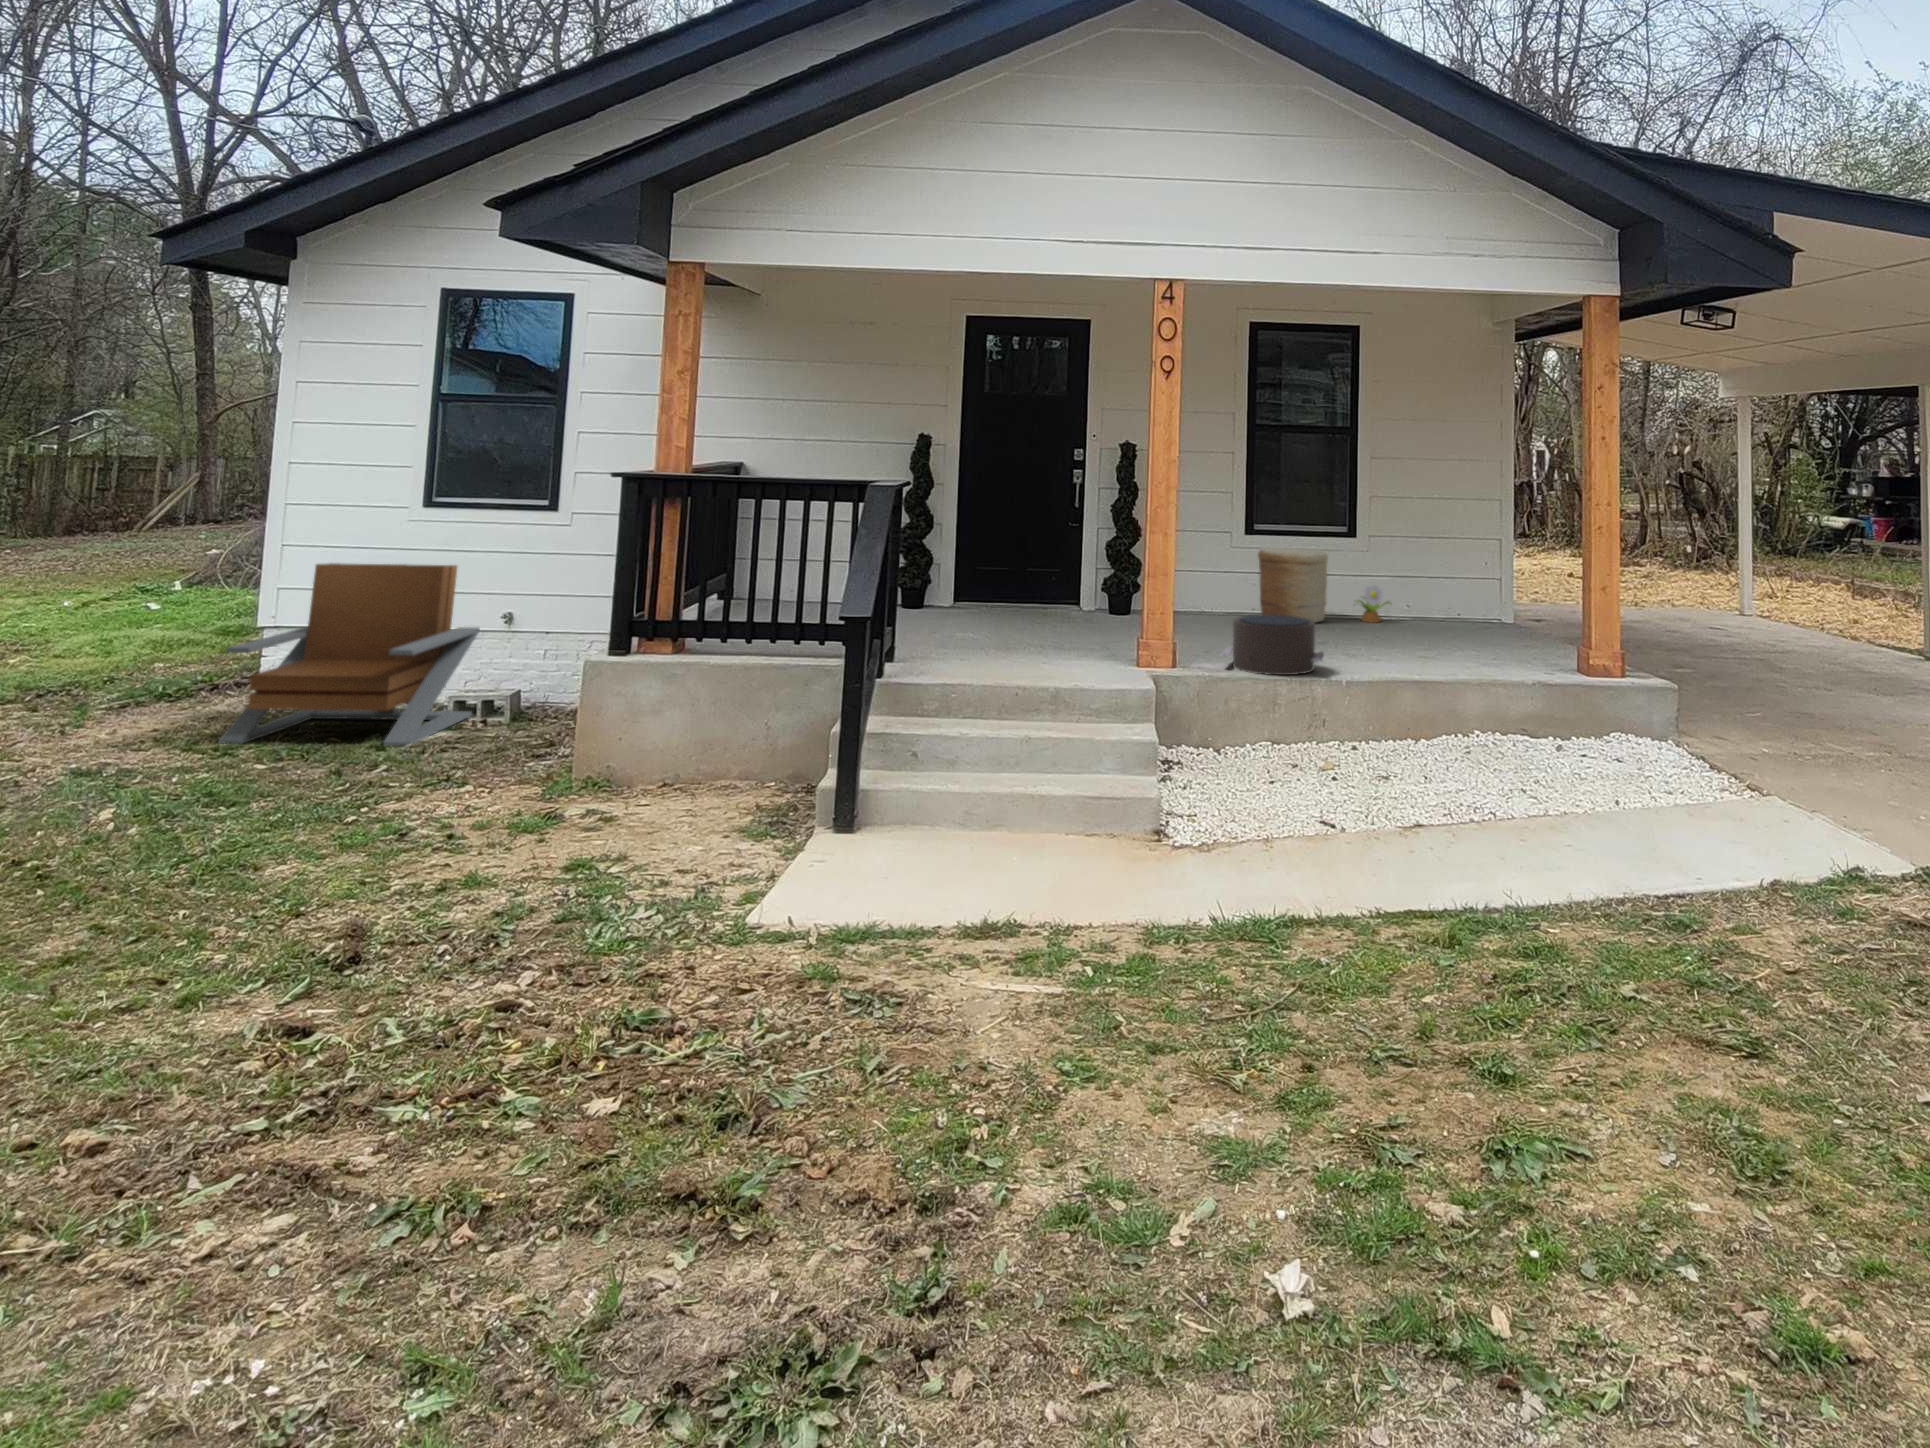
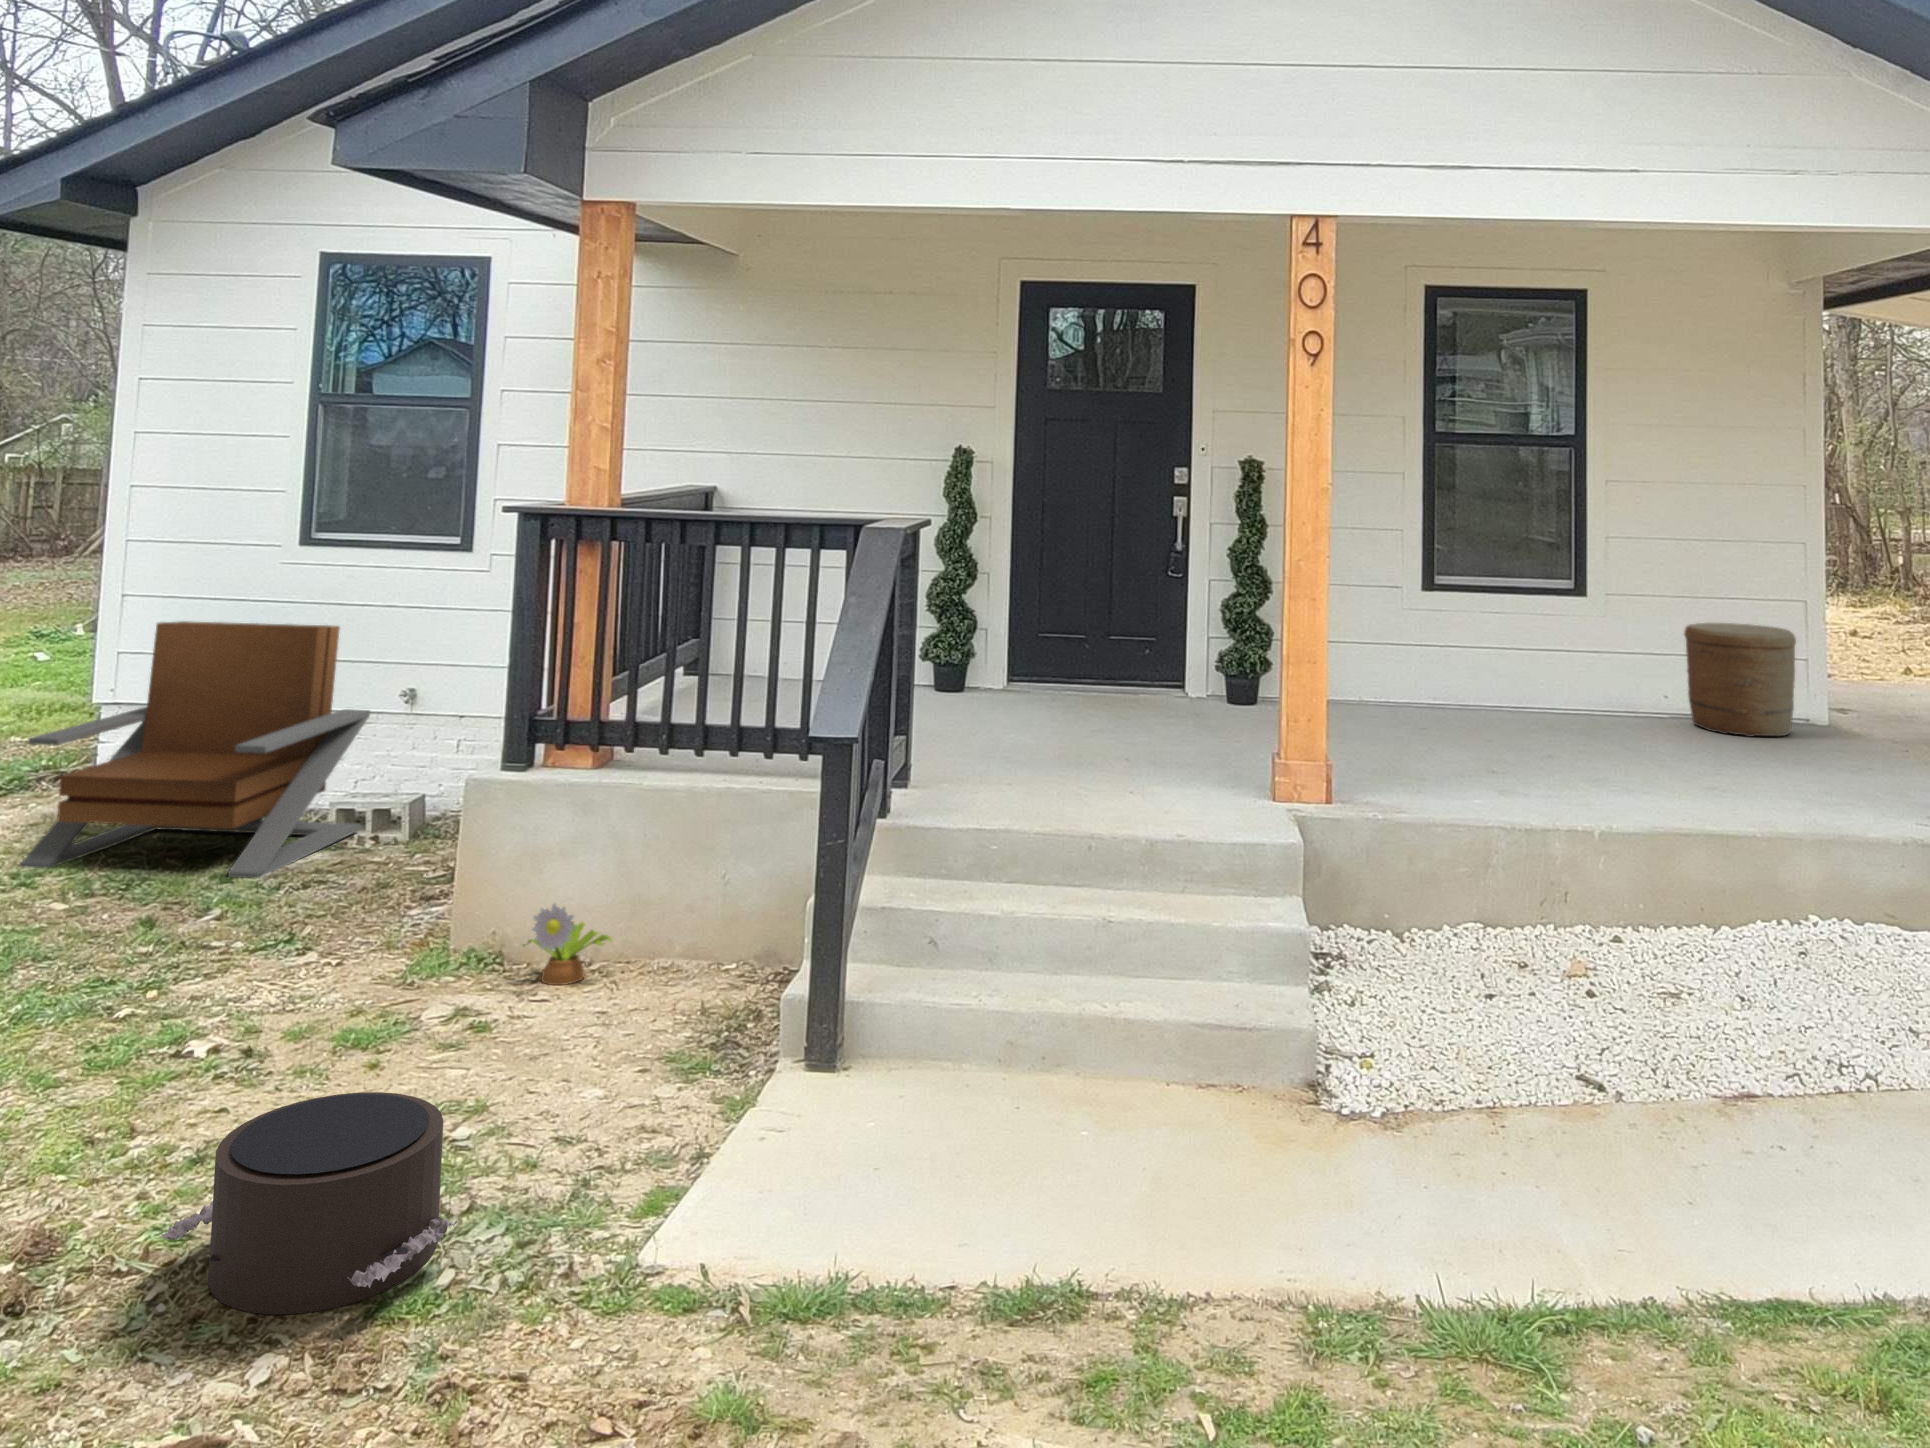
woven basket: present [1258,548,1328,623] -> present [1684,623,1796,737]
decorative plant: present [1355,585,1392,623] -> present [523,904,612,985]
pouf: present [1221,615,1324,675] -> present [161,1092,457,1315]

